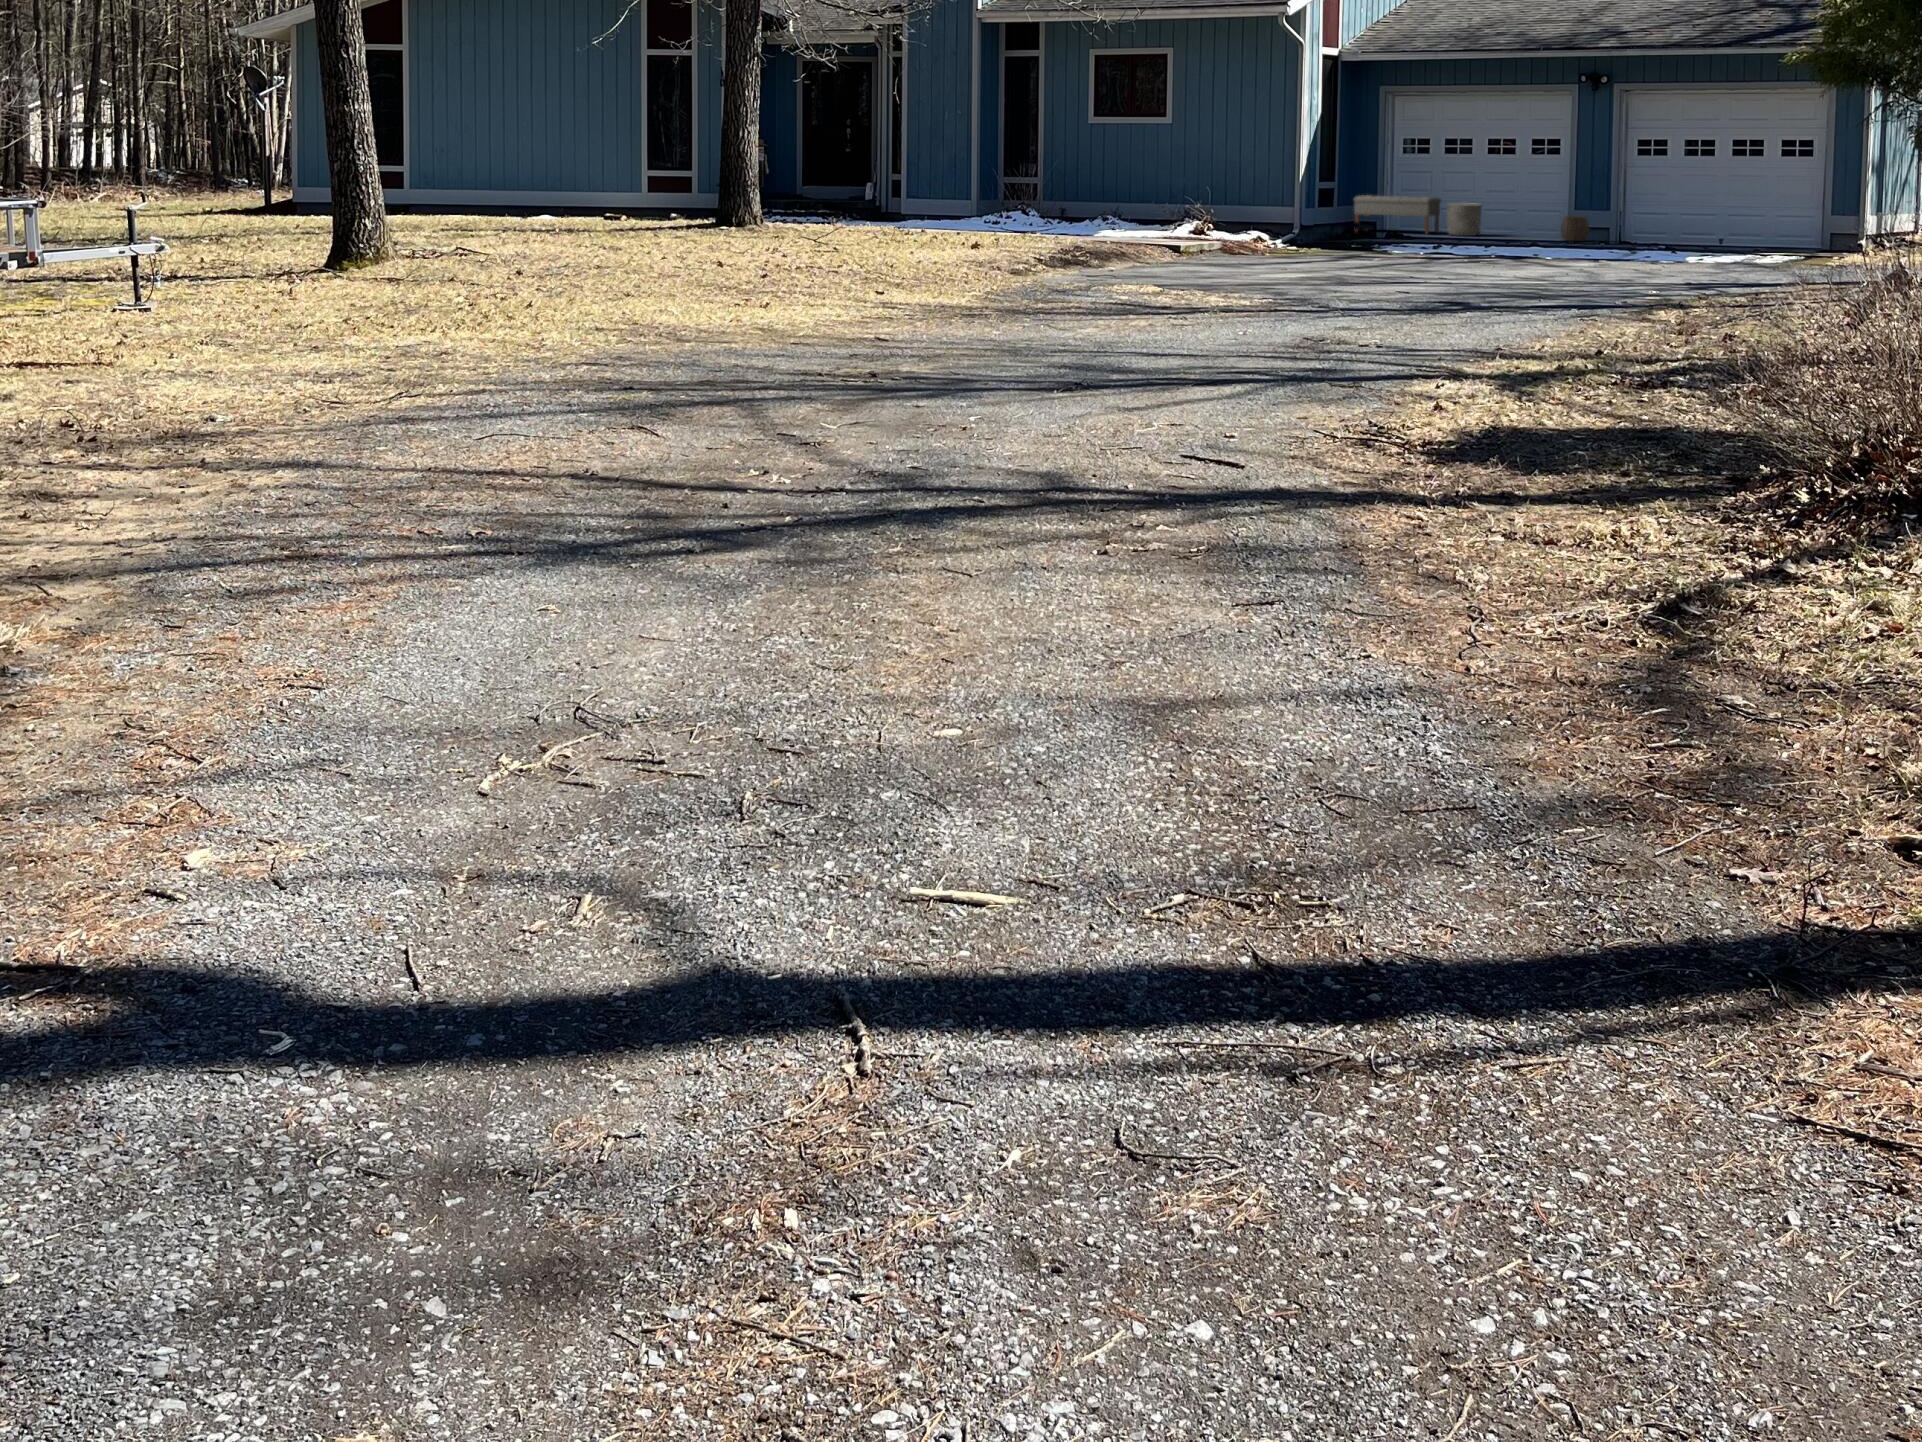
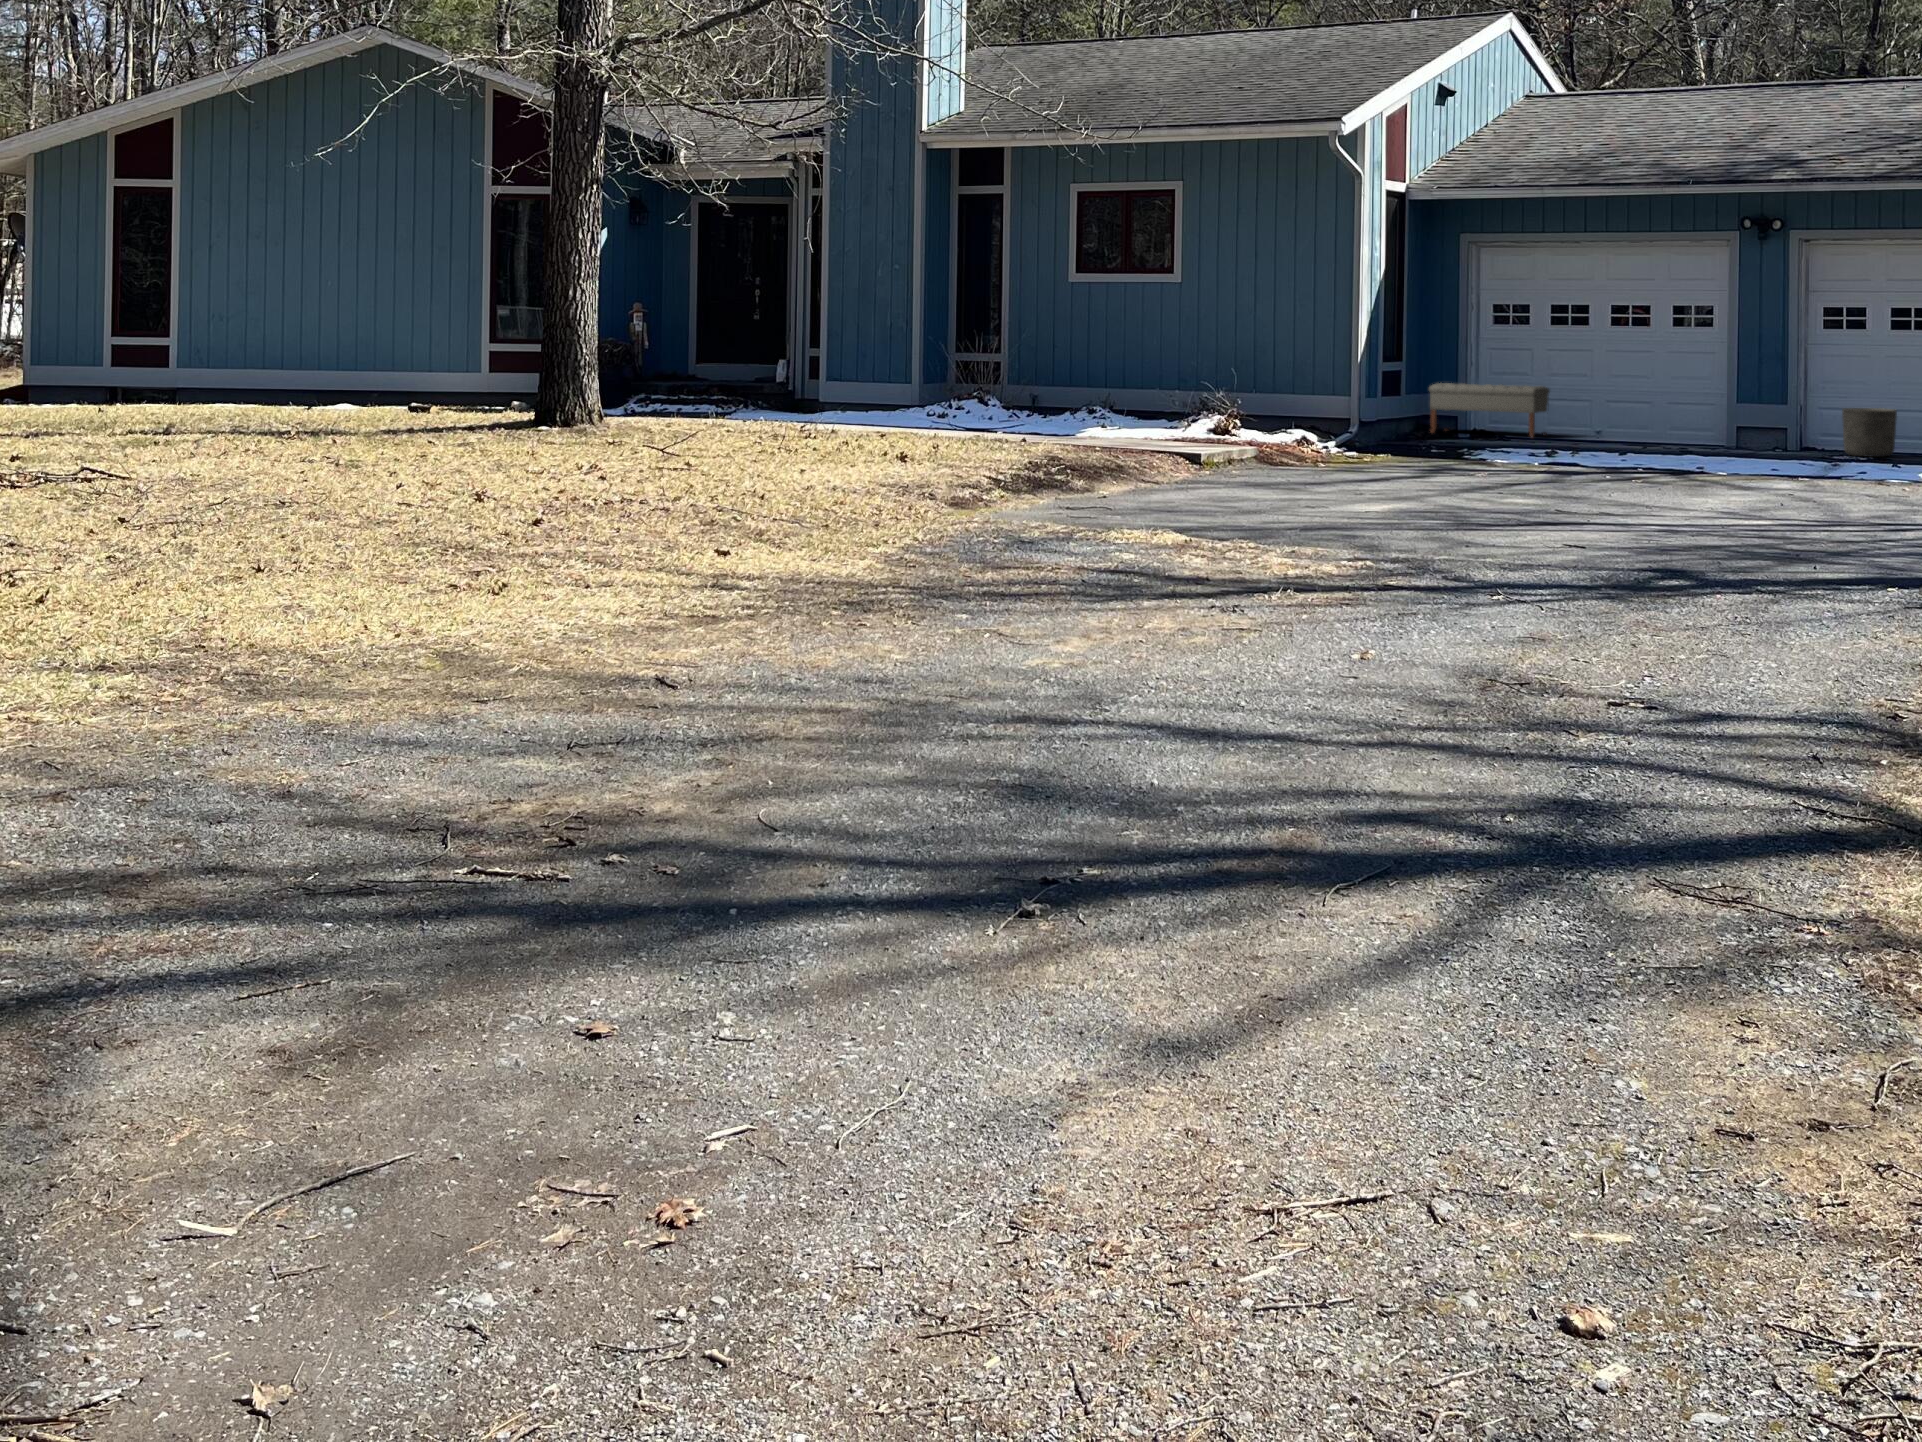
planter: present [1447,203,1482,236] -> present [1842,408,1897,457]
woven basket: present [1560,216,1589,241] -> none [1721,414,1763,449]

